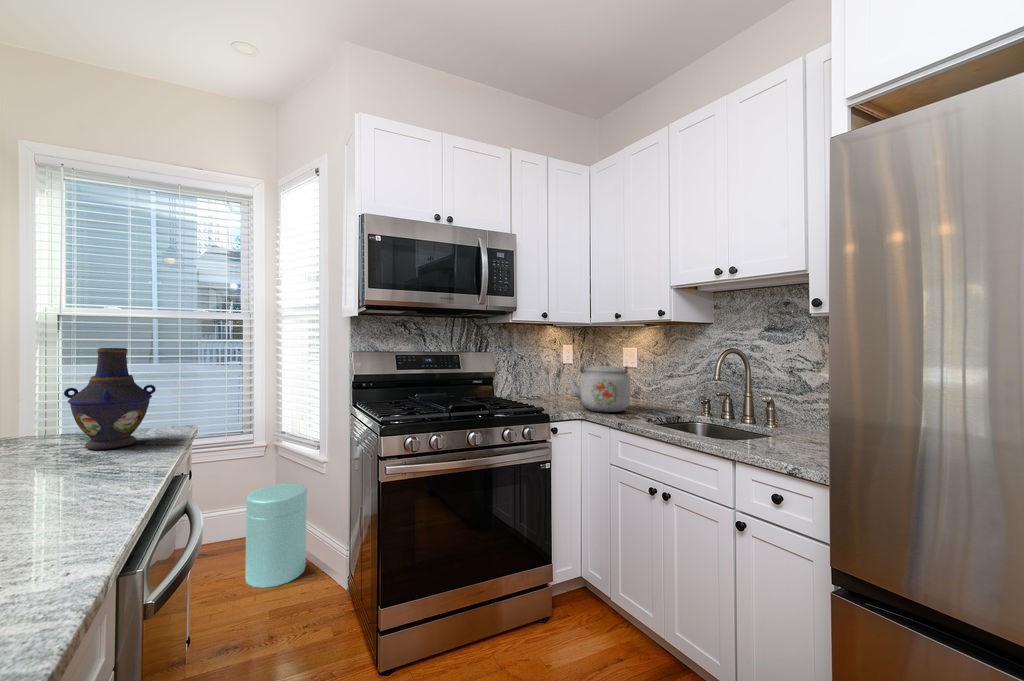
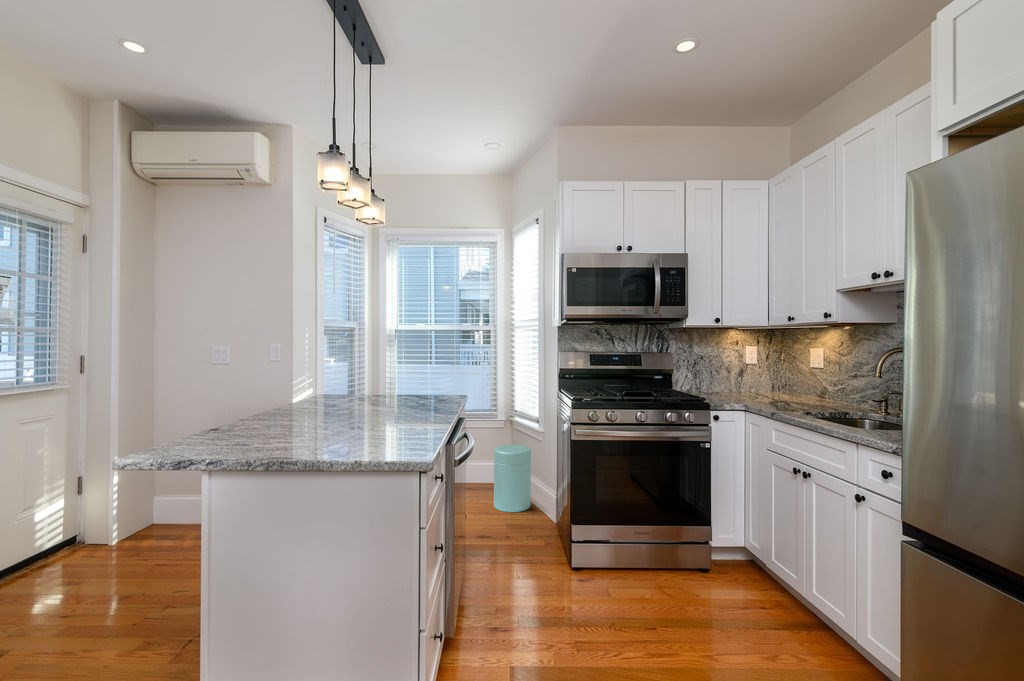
vase: present [64,348,156,450] -> none [415,347,452,400]
kettle: present [570,362,630,412] -> none [736,361,799,406]

